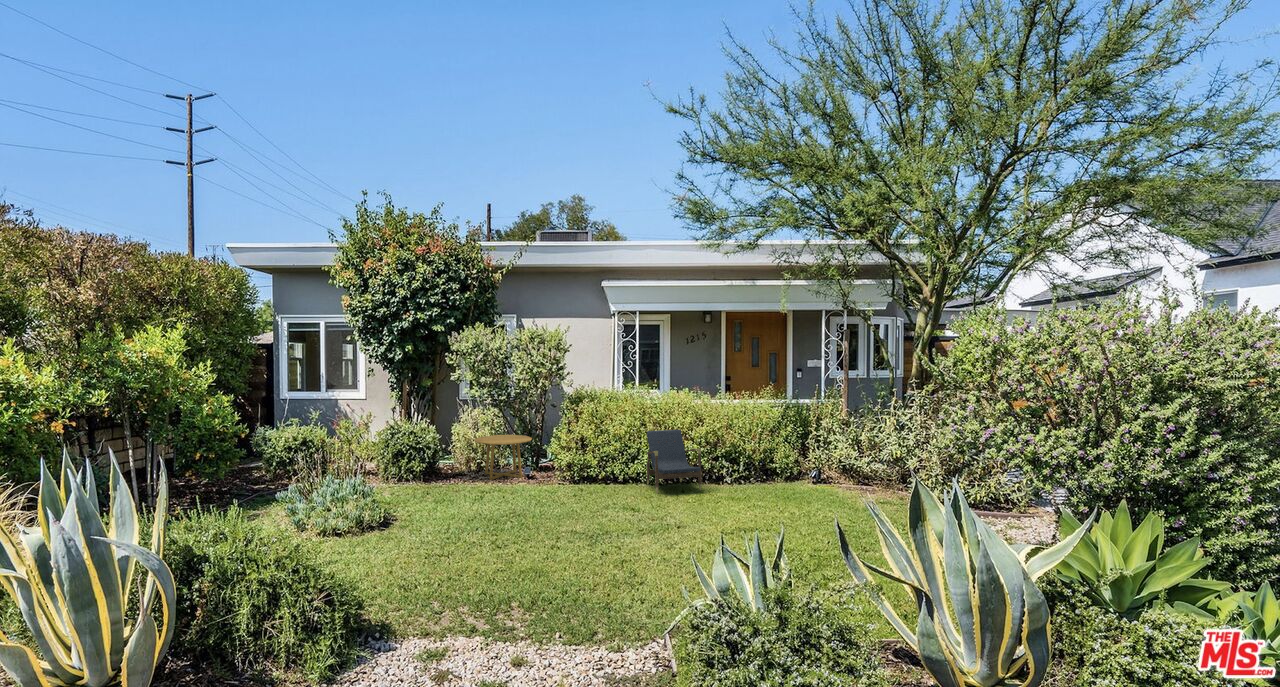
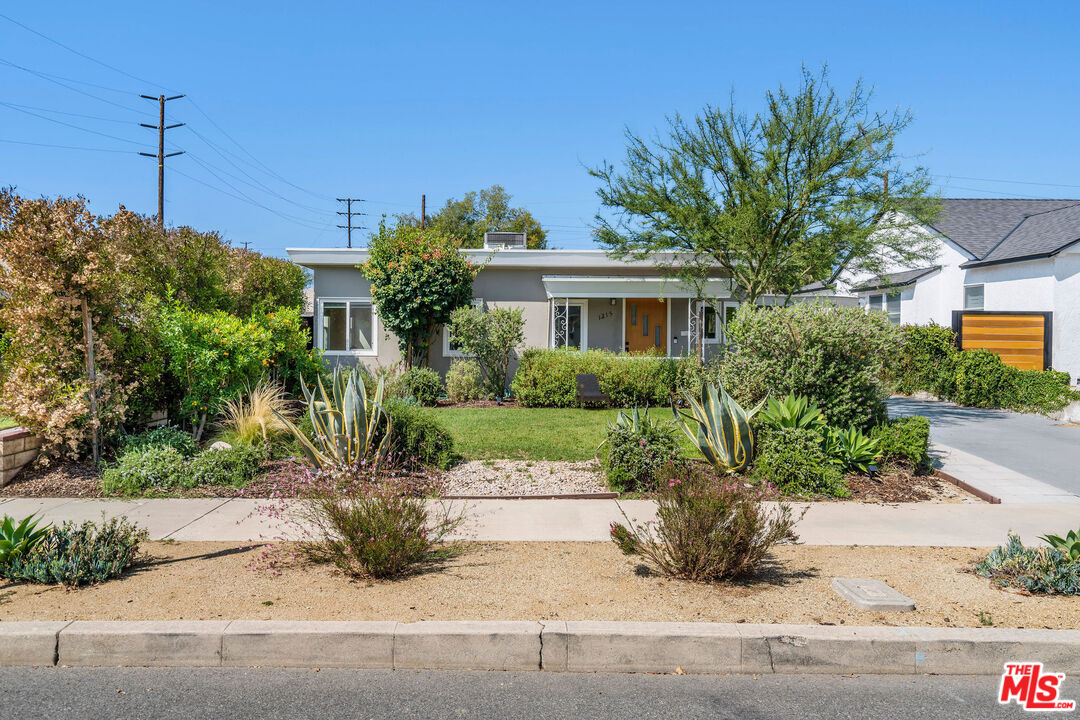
round table: present [475,435,532,480] -> none [466,378,502,404]

